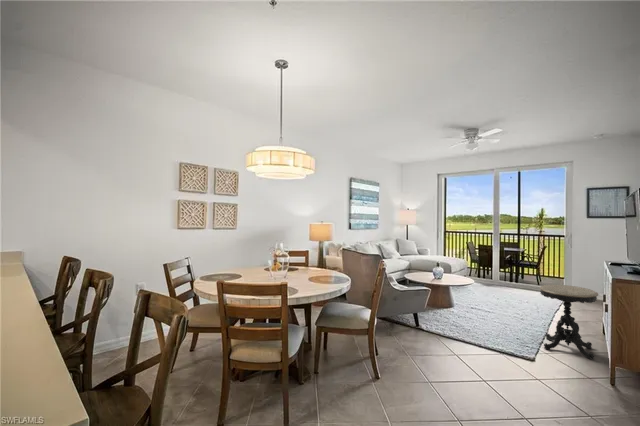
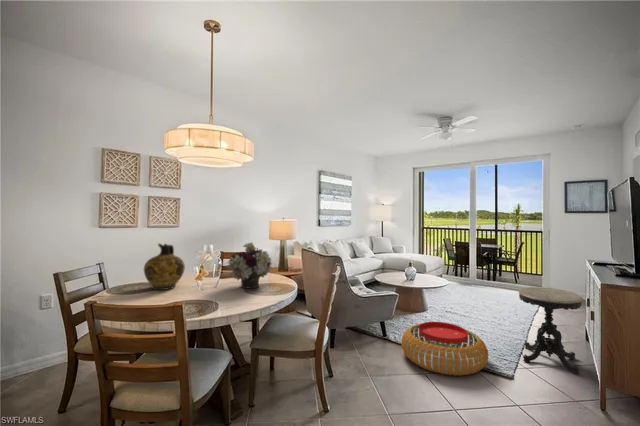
ceramic jug: none [232,241,262,278] -> present [144,244,185,290]
flower arrangement: none [295,241,330,279] -> present [227,242,272,288]
pouf: none [434,314,513,358] -> present [401,322,488,376]

